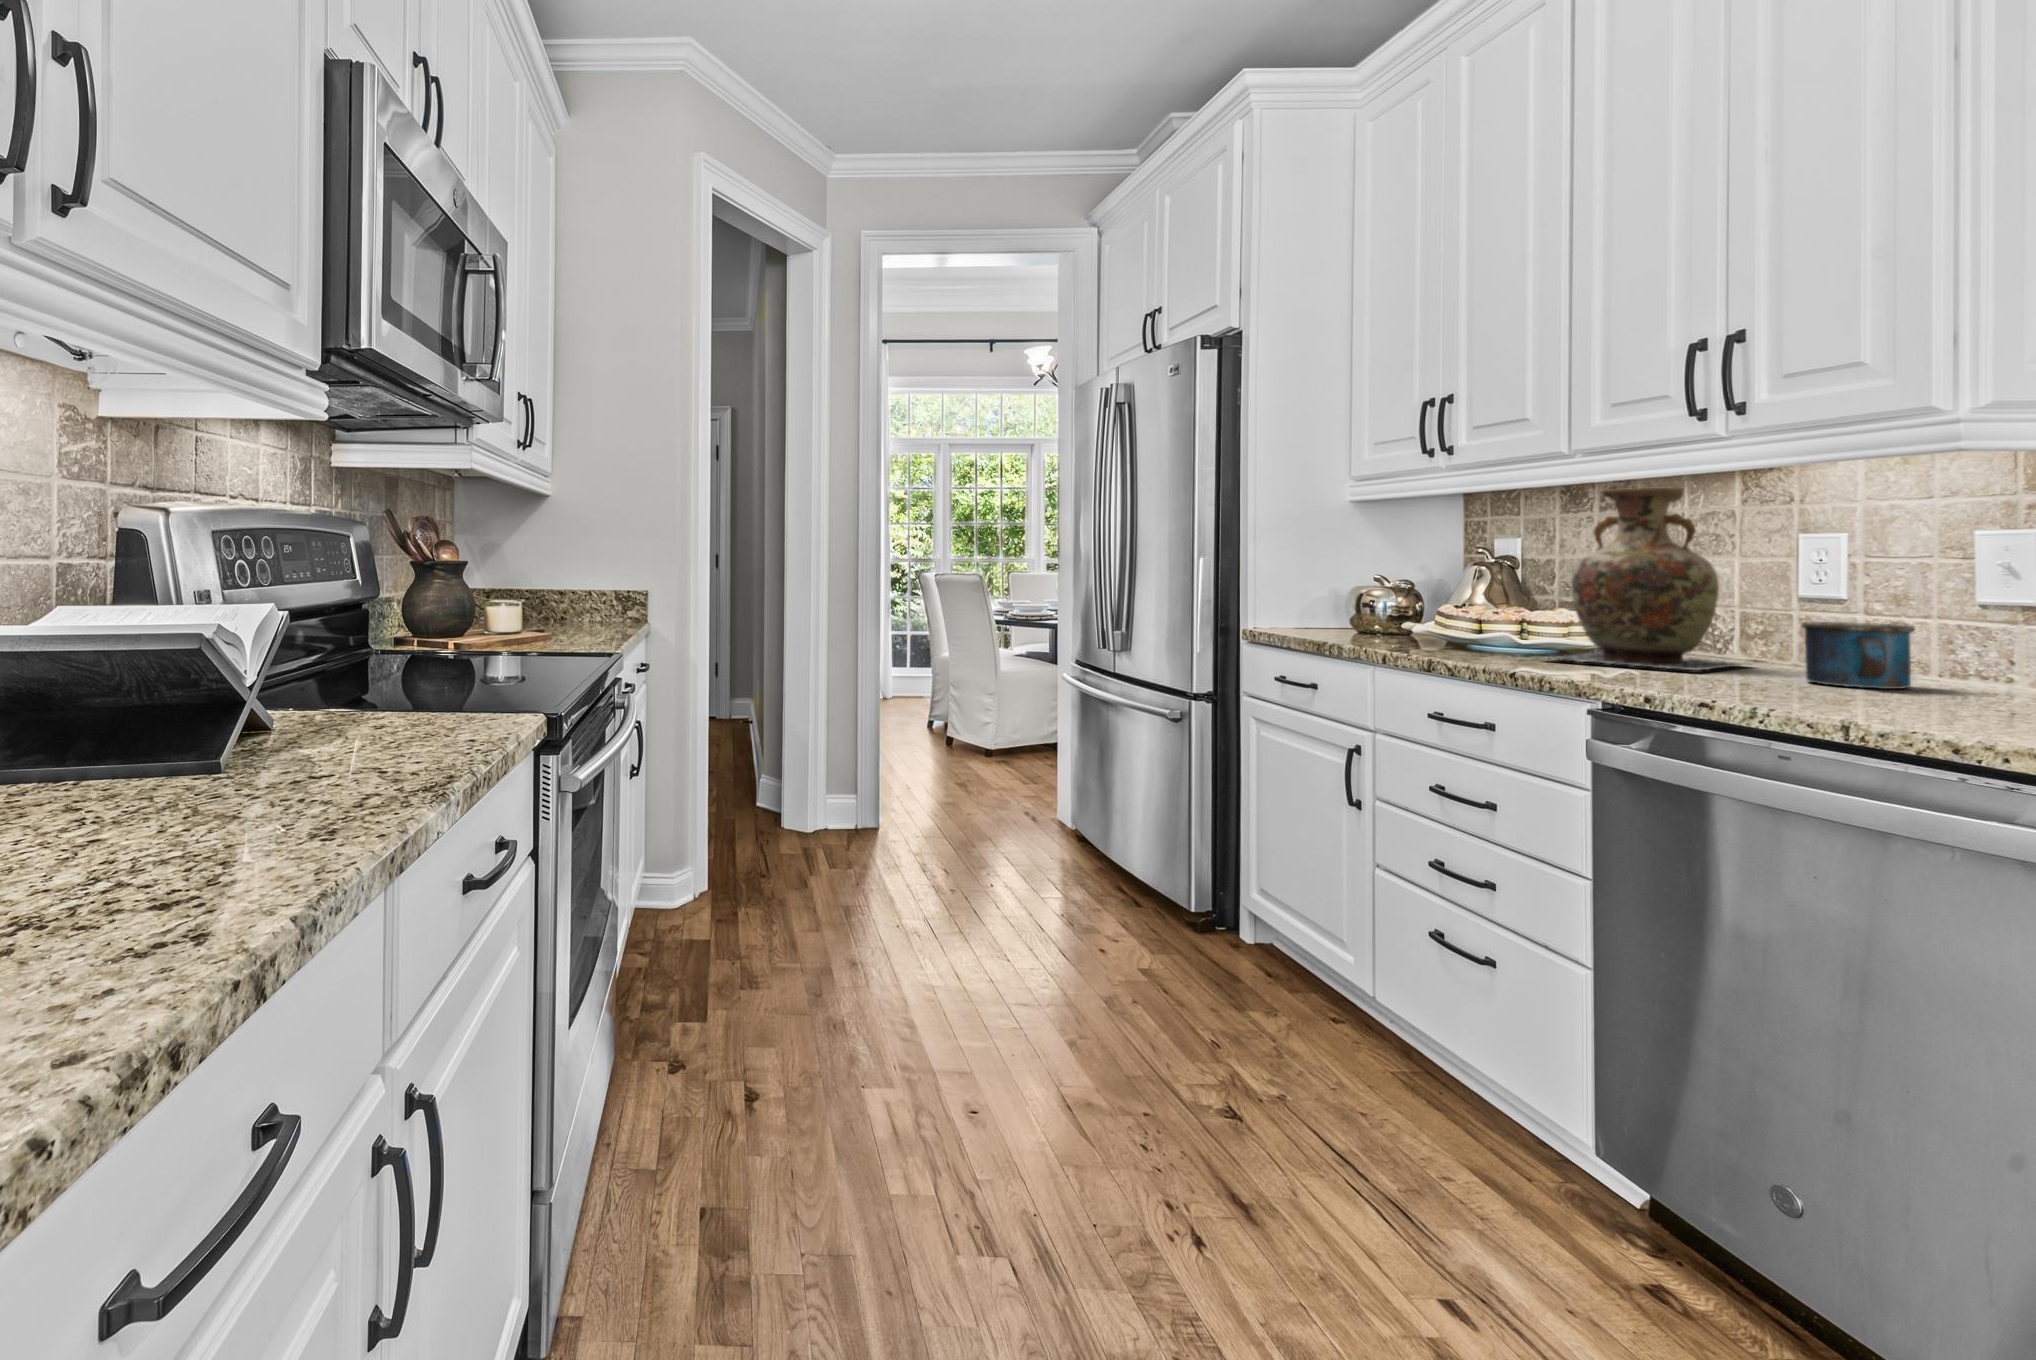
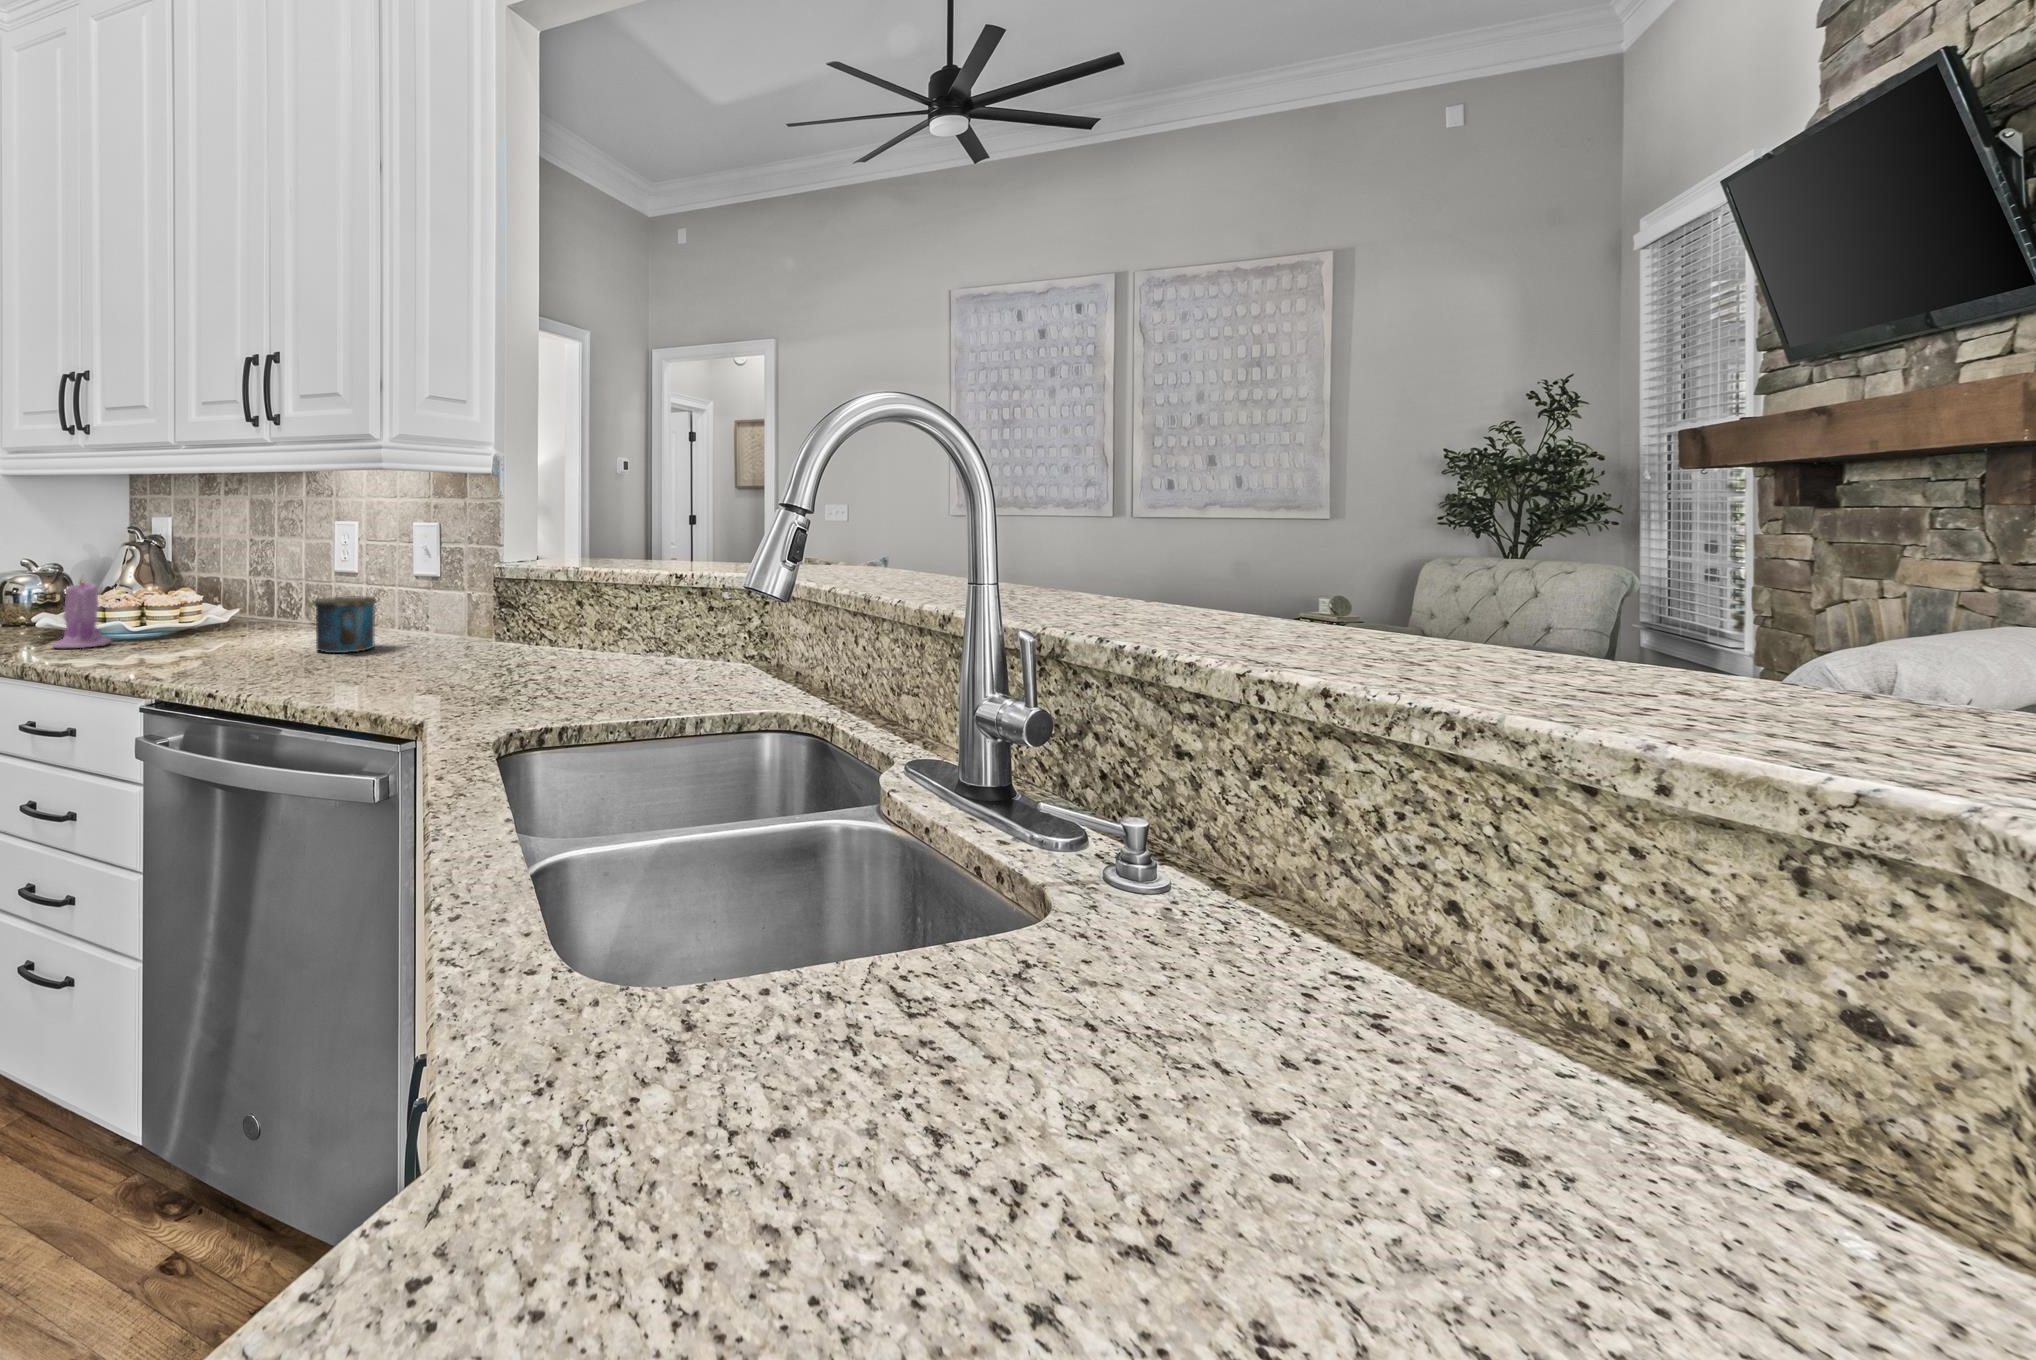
vase: present [1549,487,1747,670] -> none [139,479,307,648]
candle: none [1433,585,1495,655] -> present [53,580,111,648]

